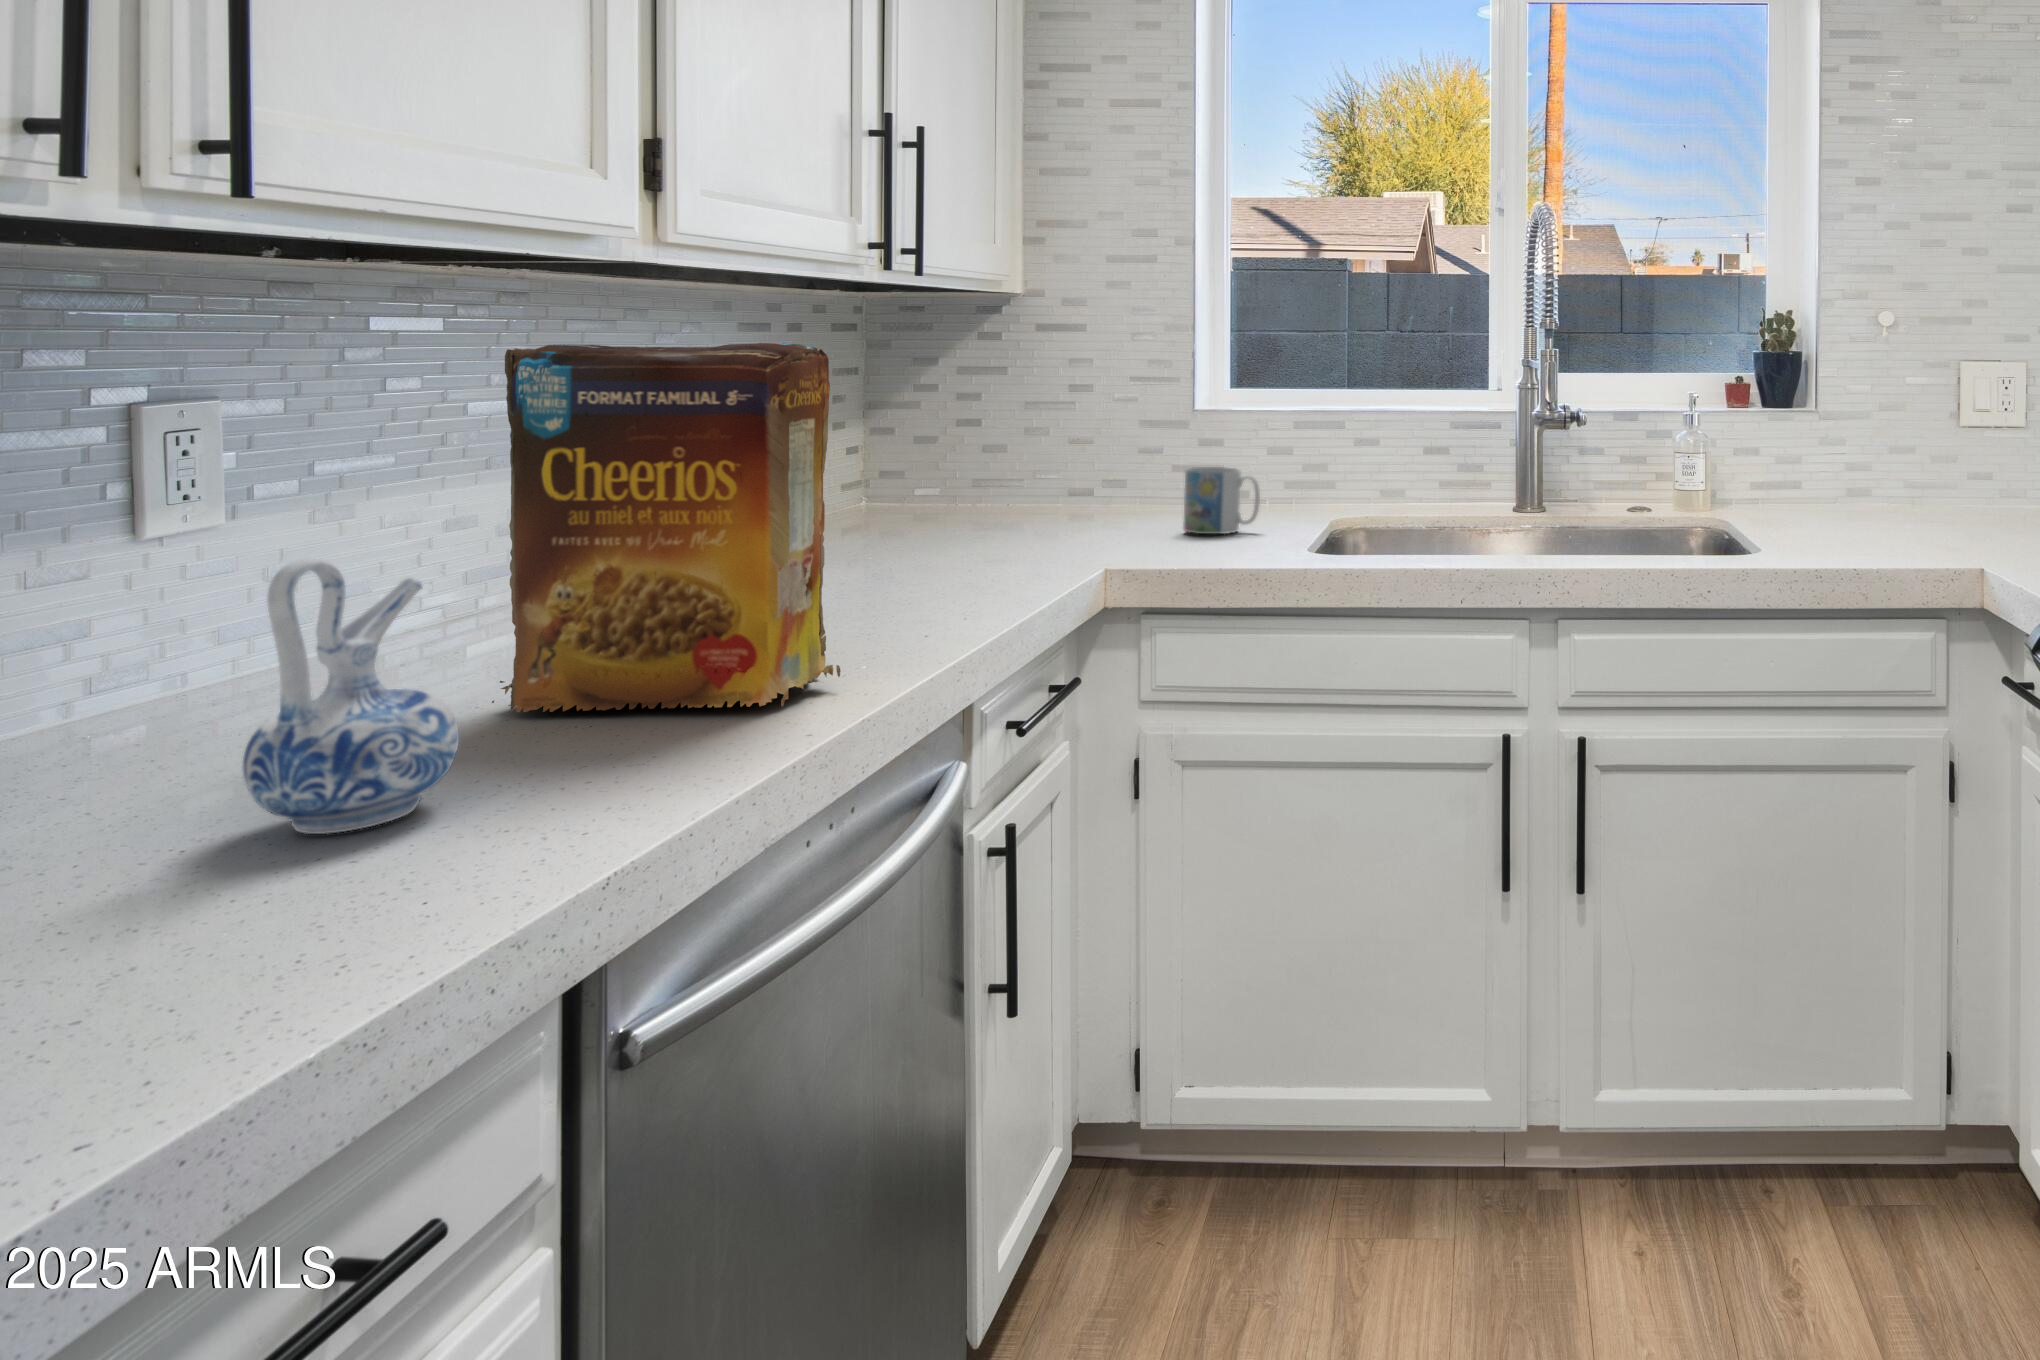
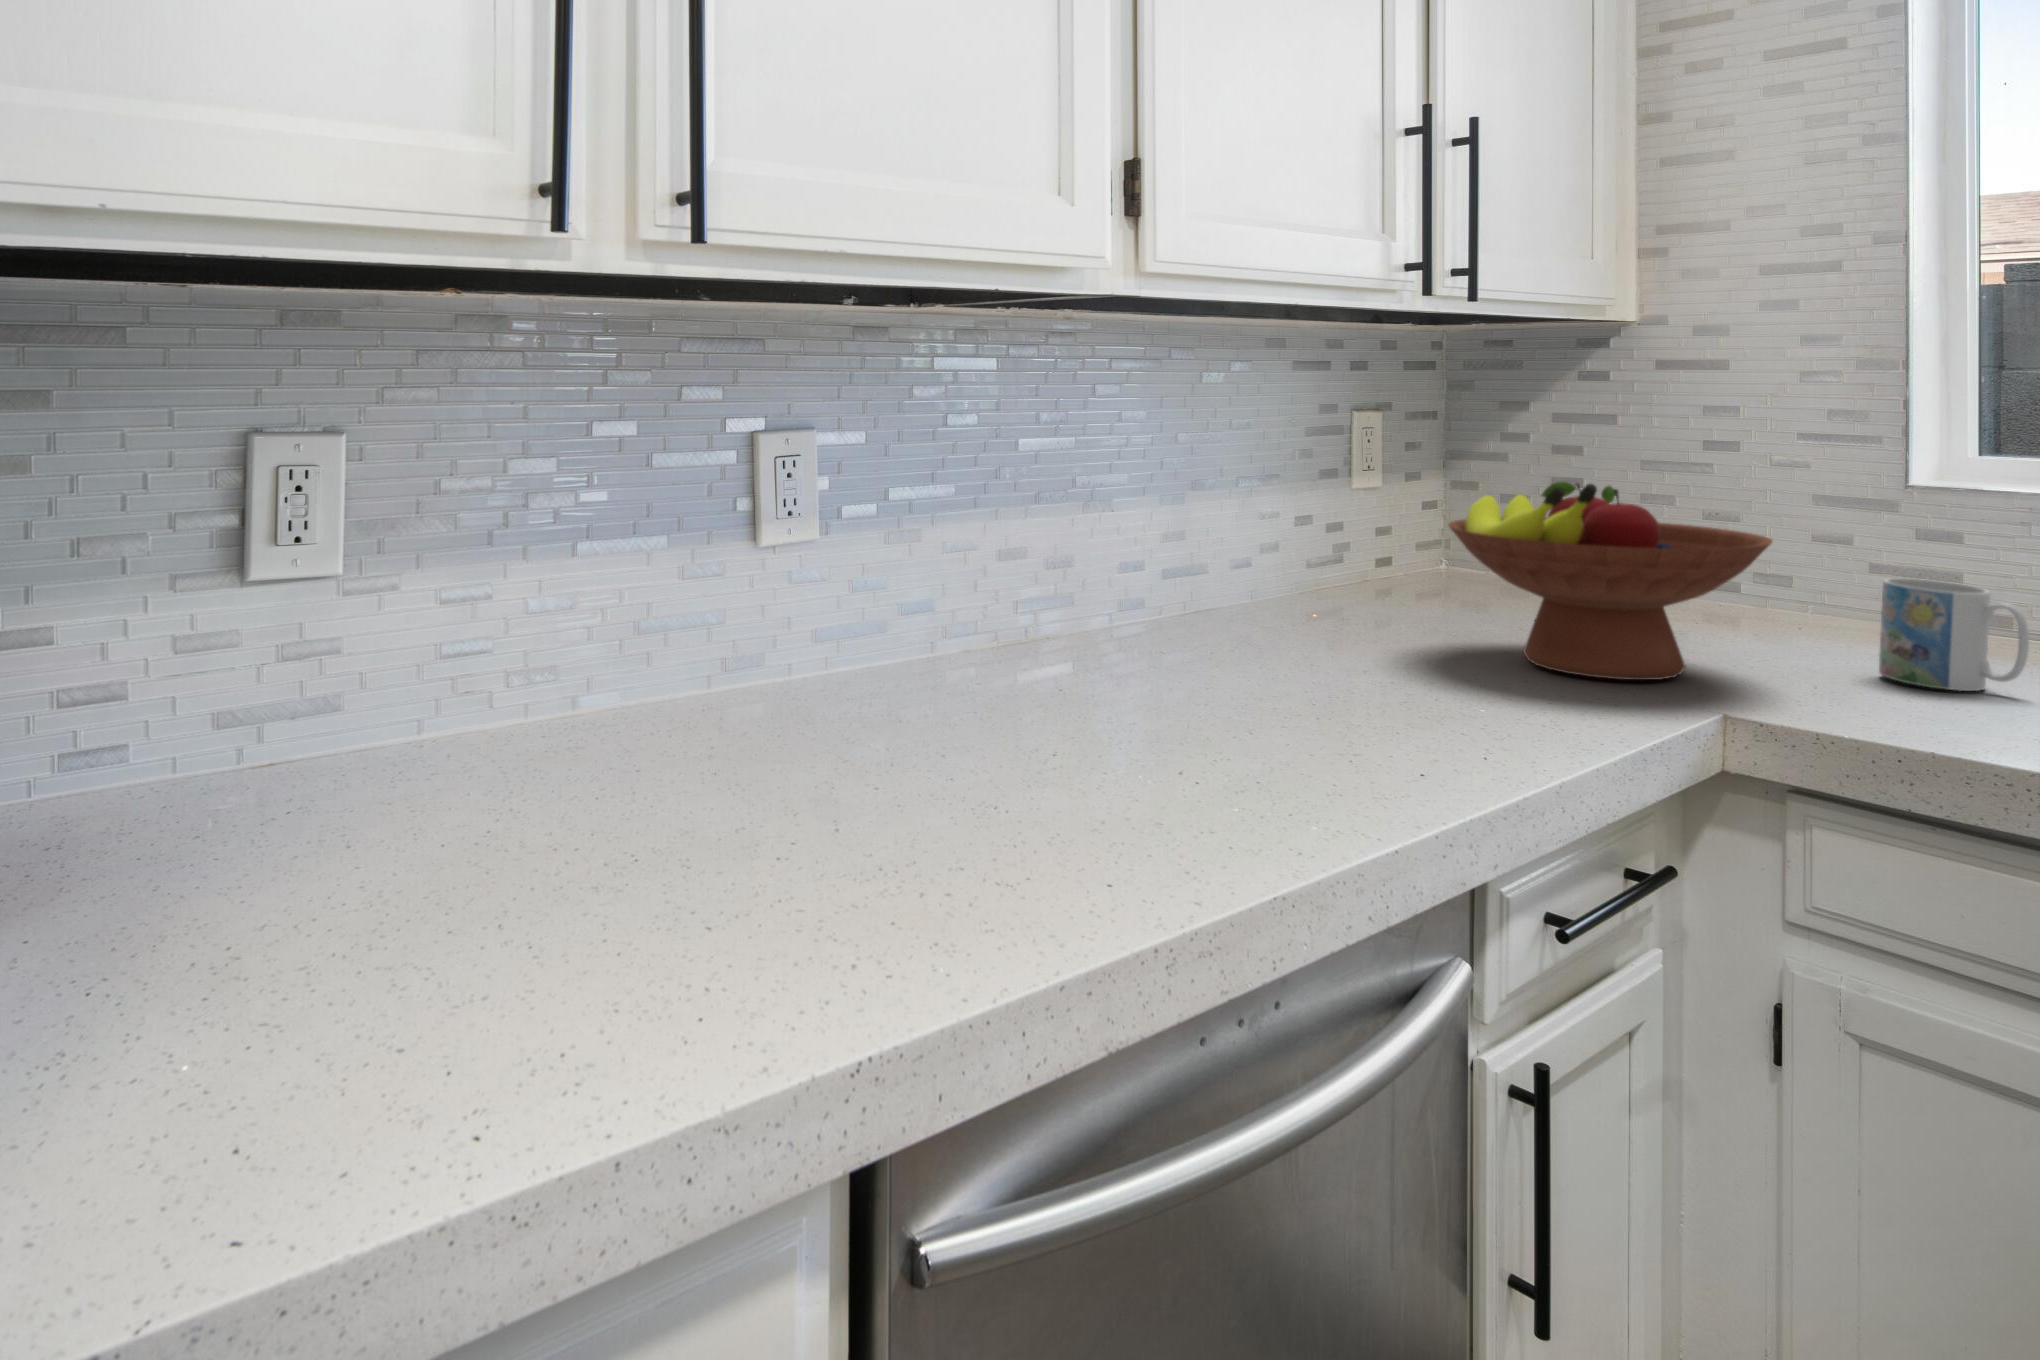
cereal box: present [492,343,841,713] -> none [954,385,1273,843]
fruit bowl: none [900,415,1127,560] -> present [1448,482,1772,680]
ceramic pitcher: present [242,558,459,834] -> none [683,596,847,881]

